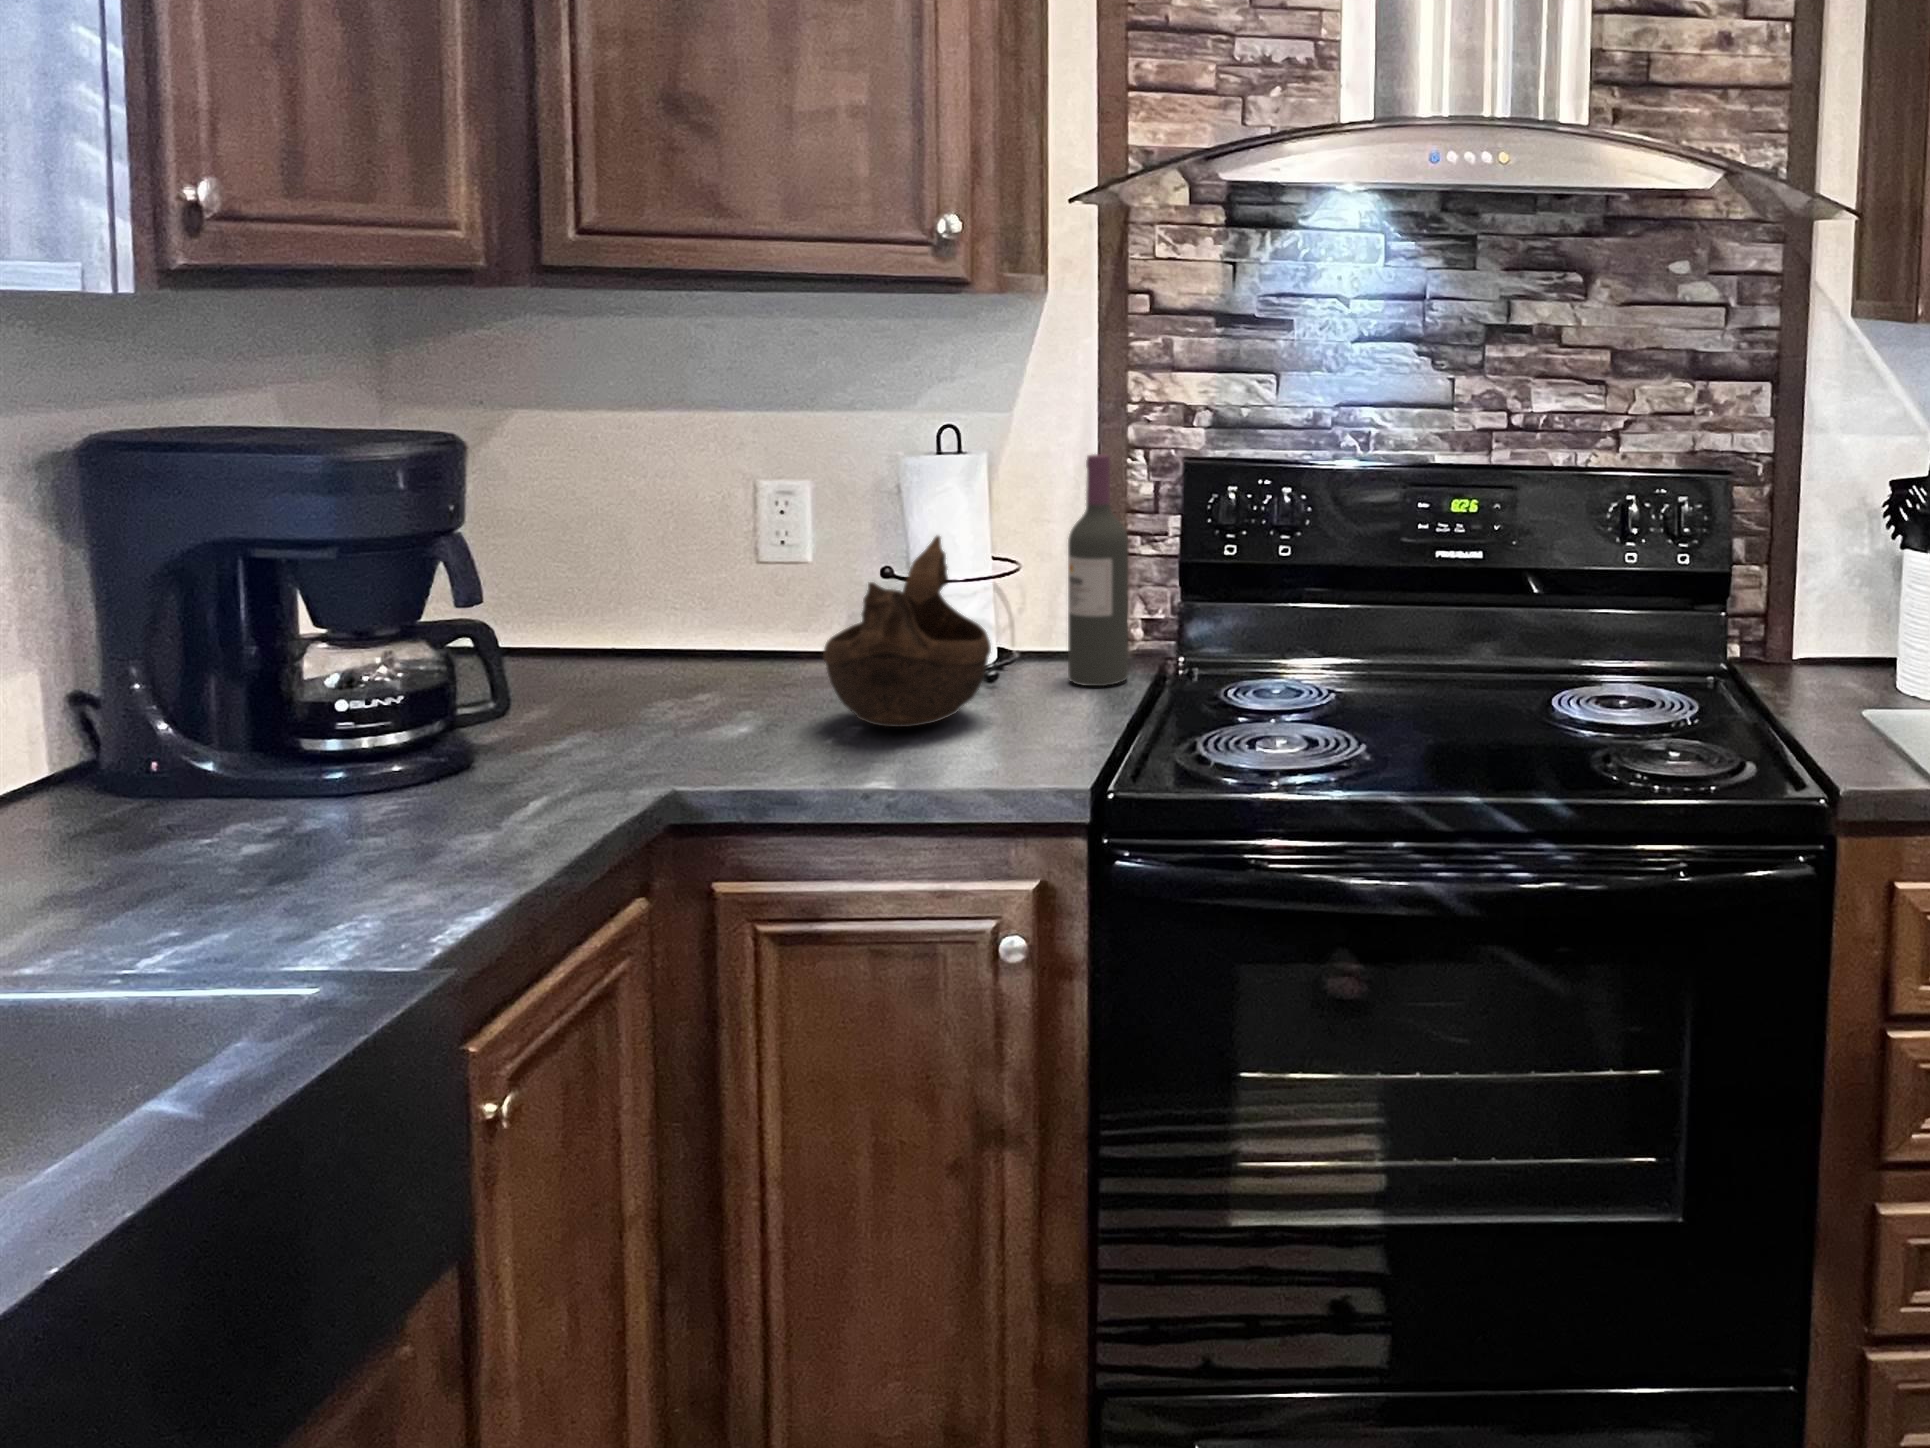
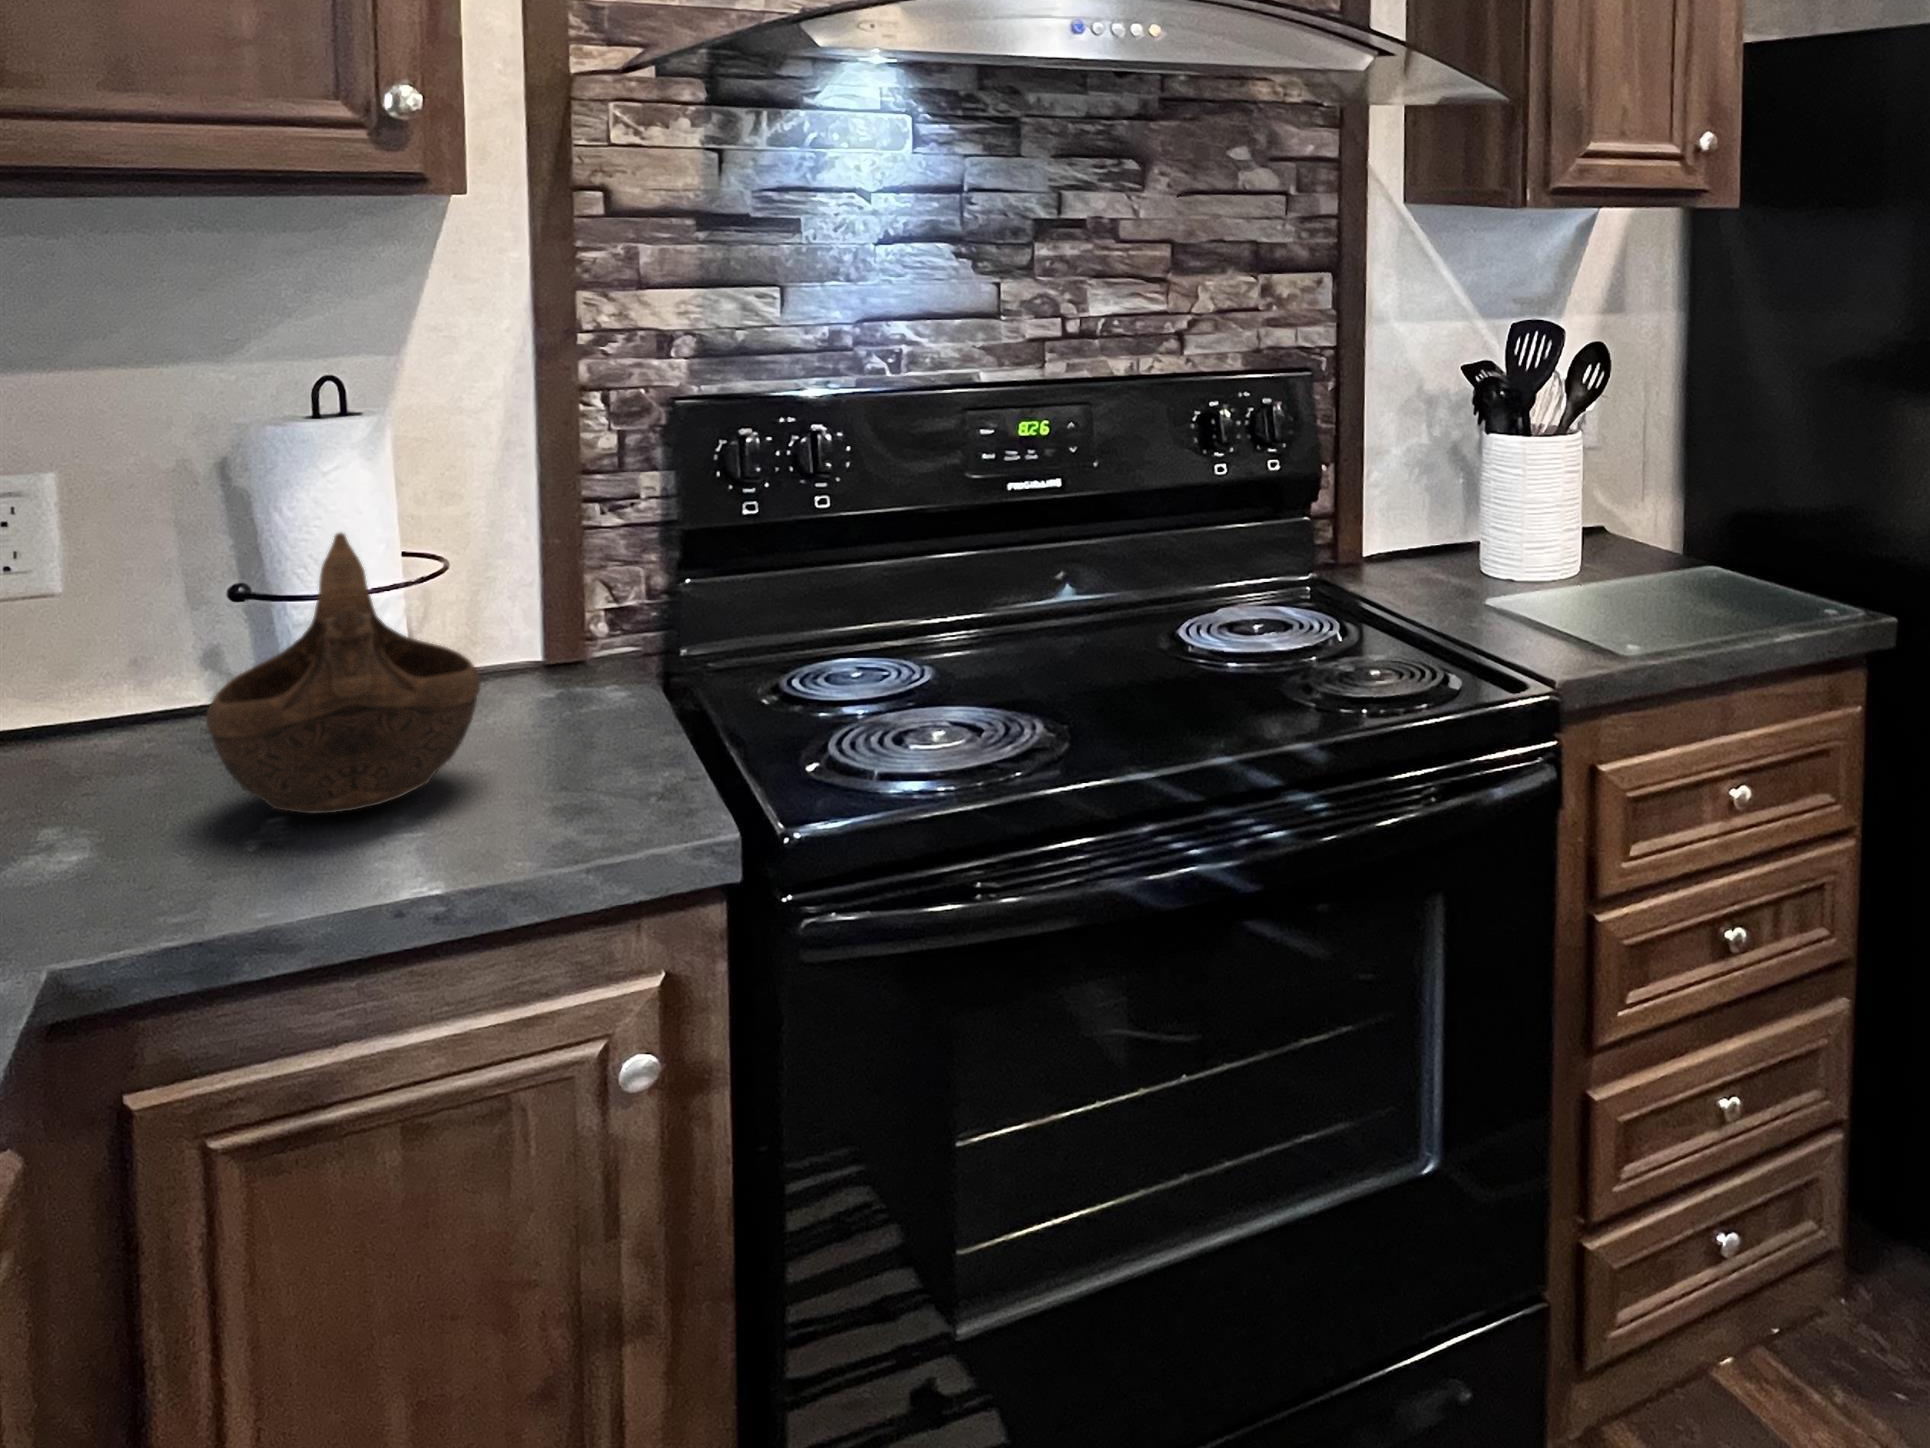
wine bottle: present [1068,454,1128,686] -> none [528,402,621,709]

